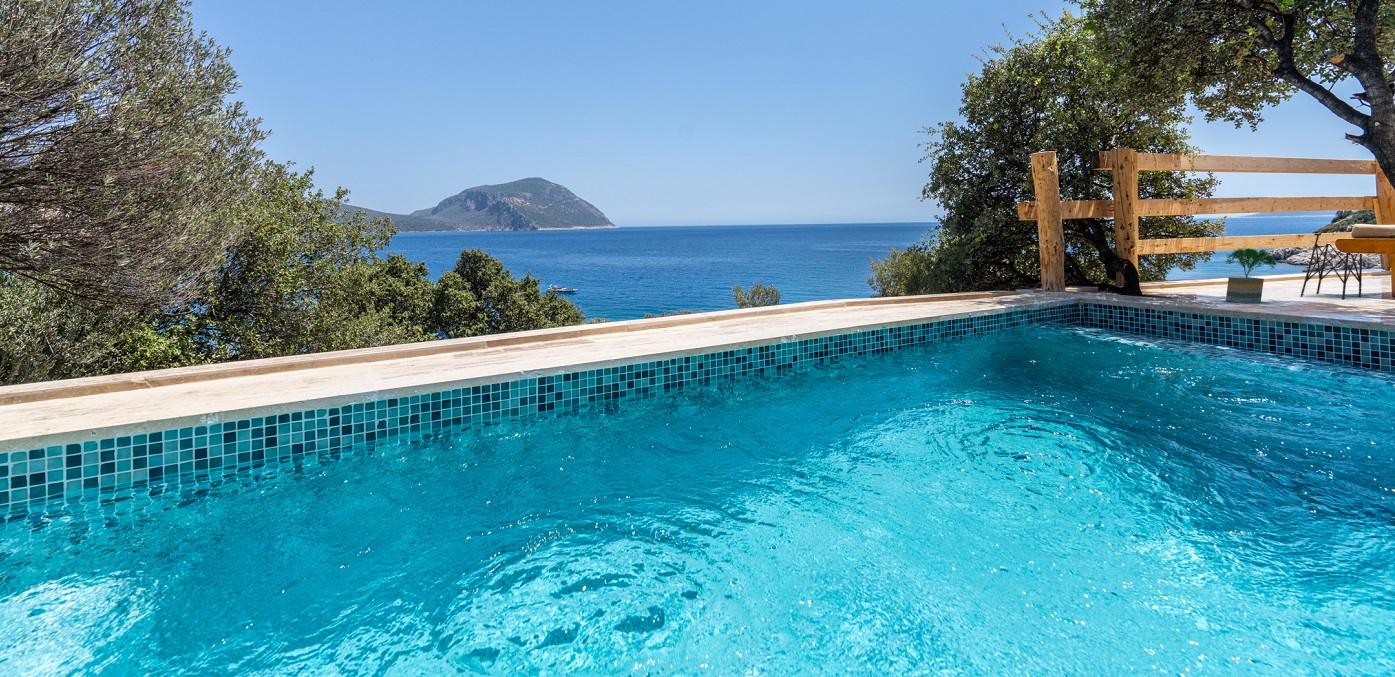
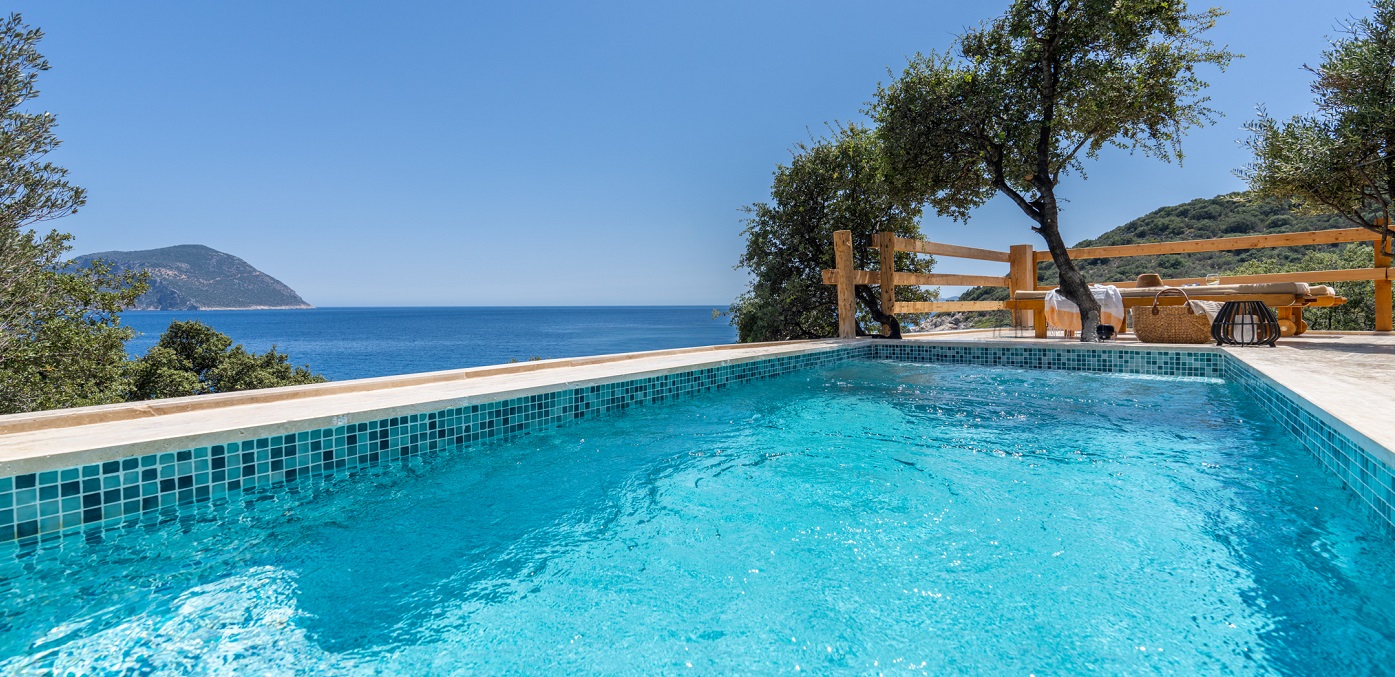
potted tree: present [1226,248,1277,303] -> none [956,305,986,340]

